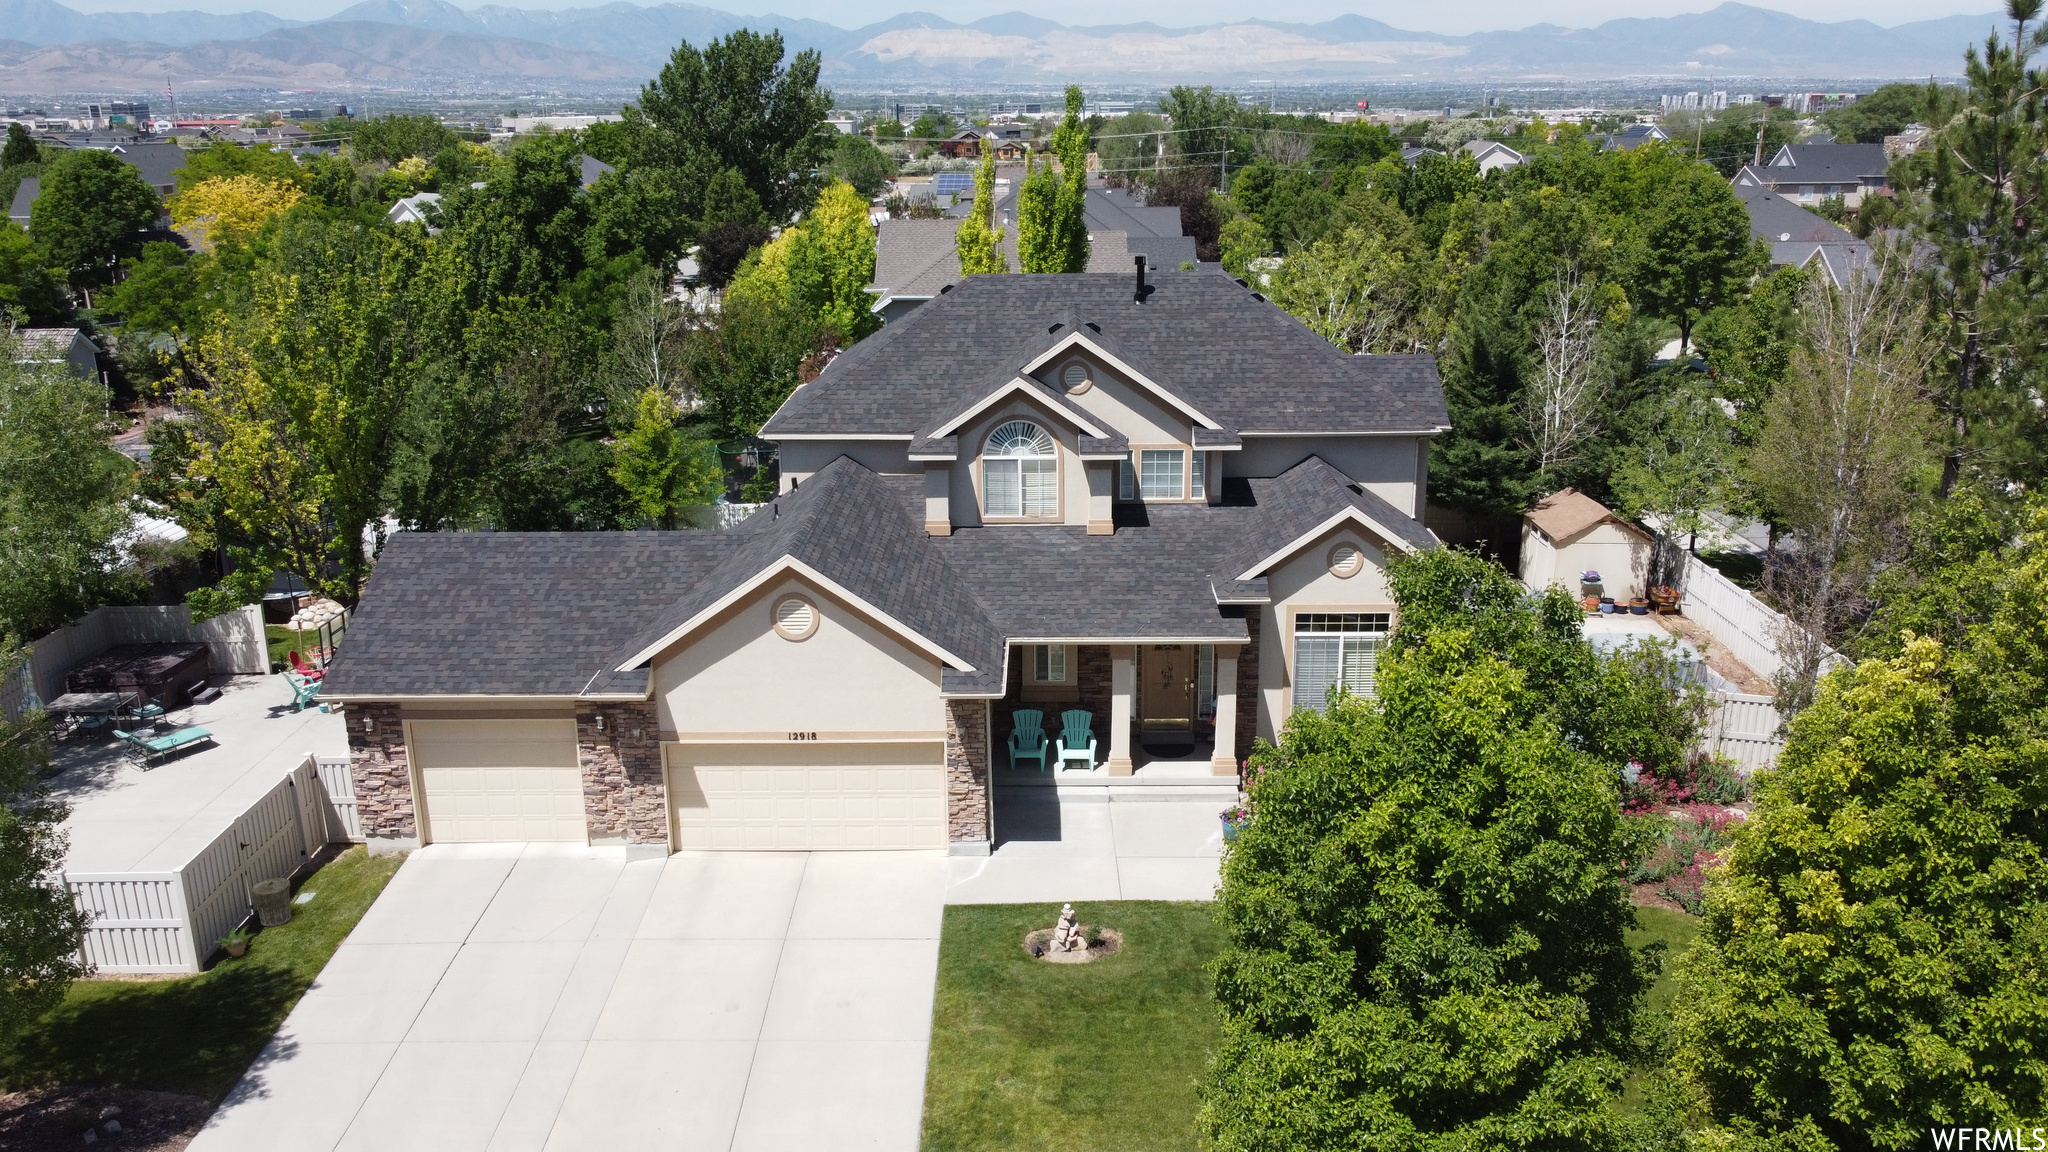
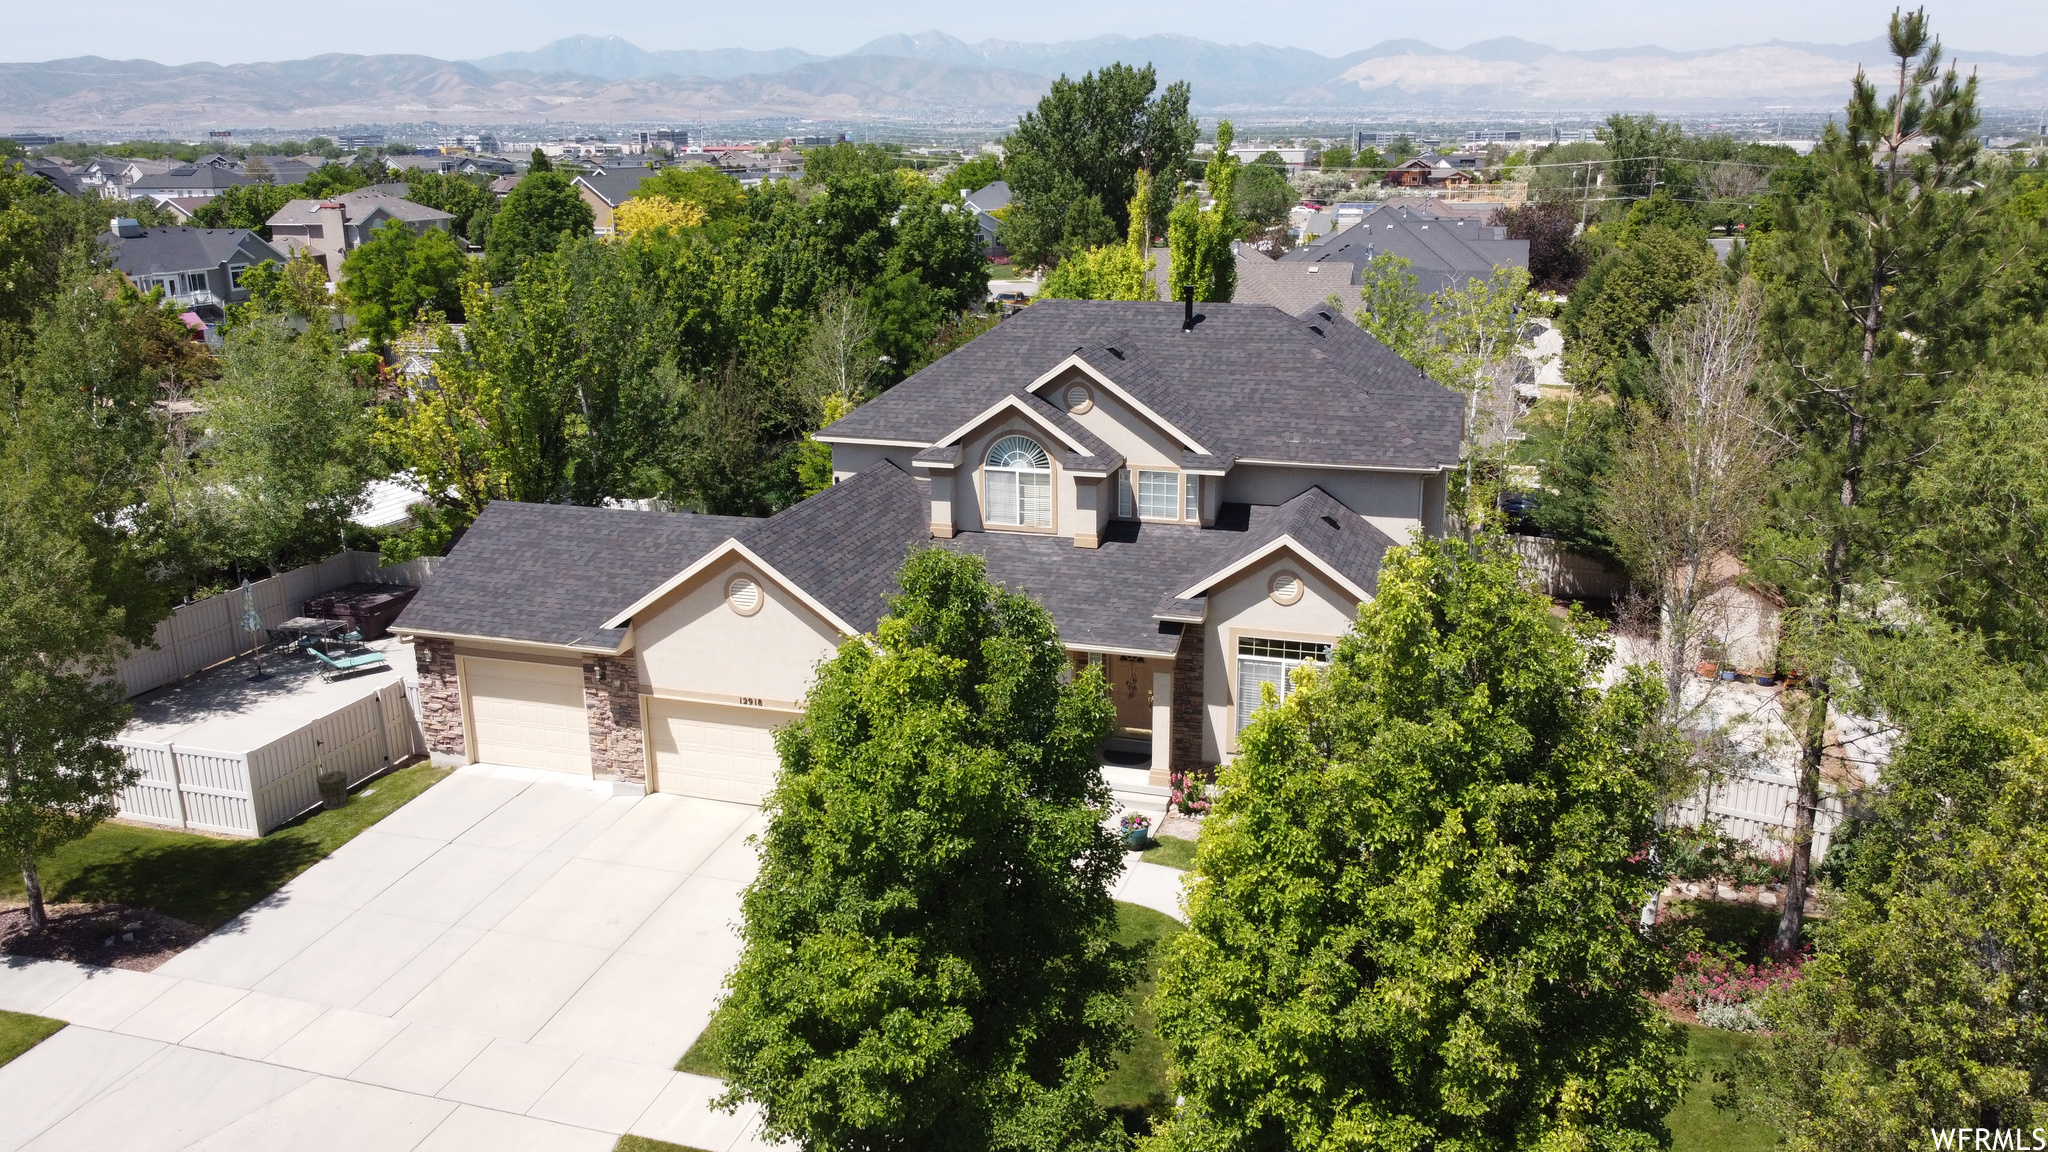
decorative plant: present [218,928,253,956] -> none [274,805,307,828]

